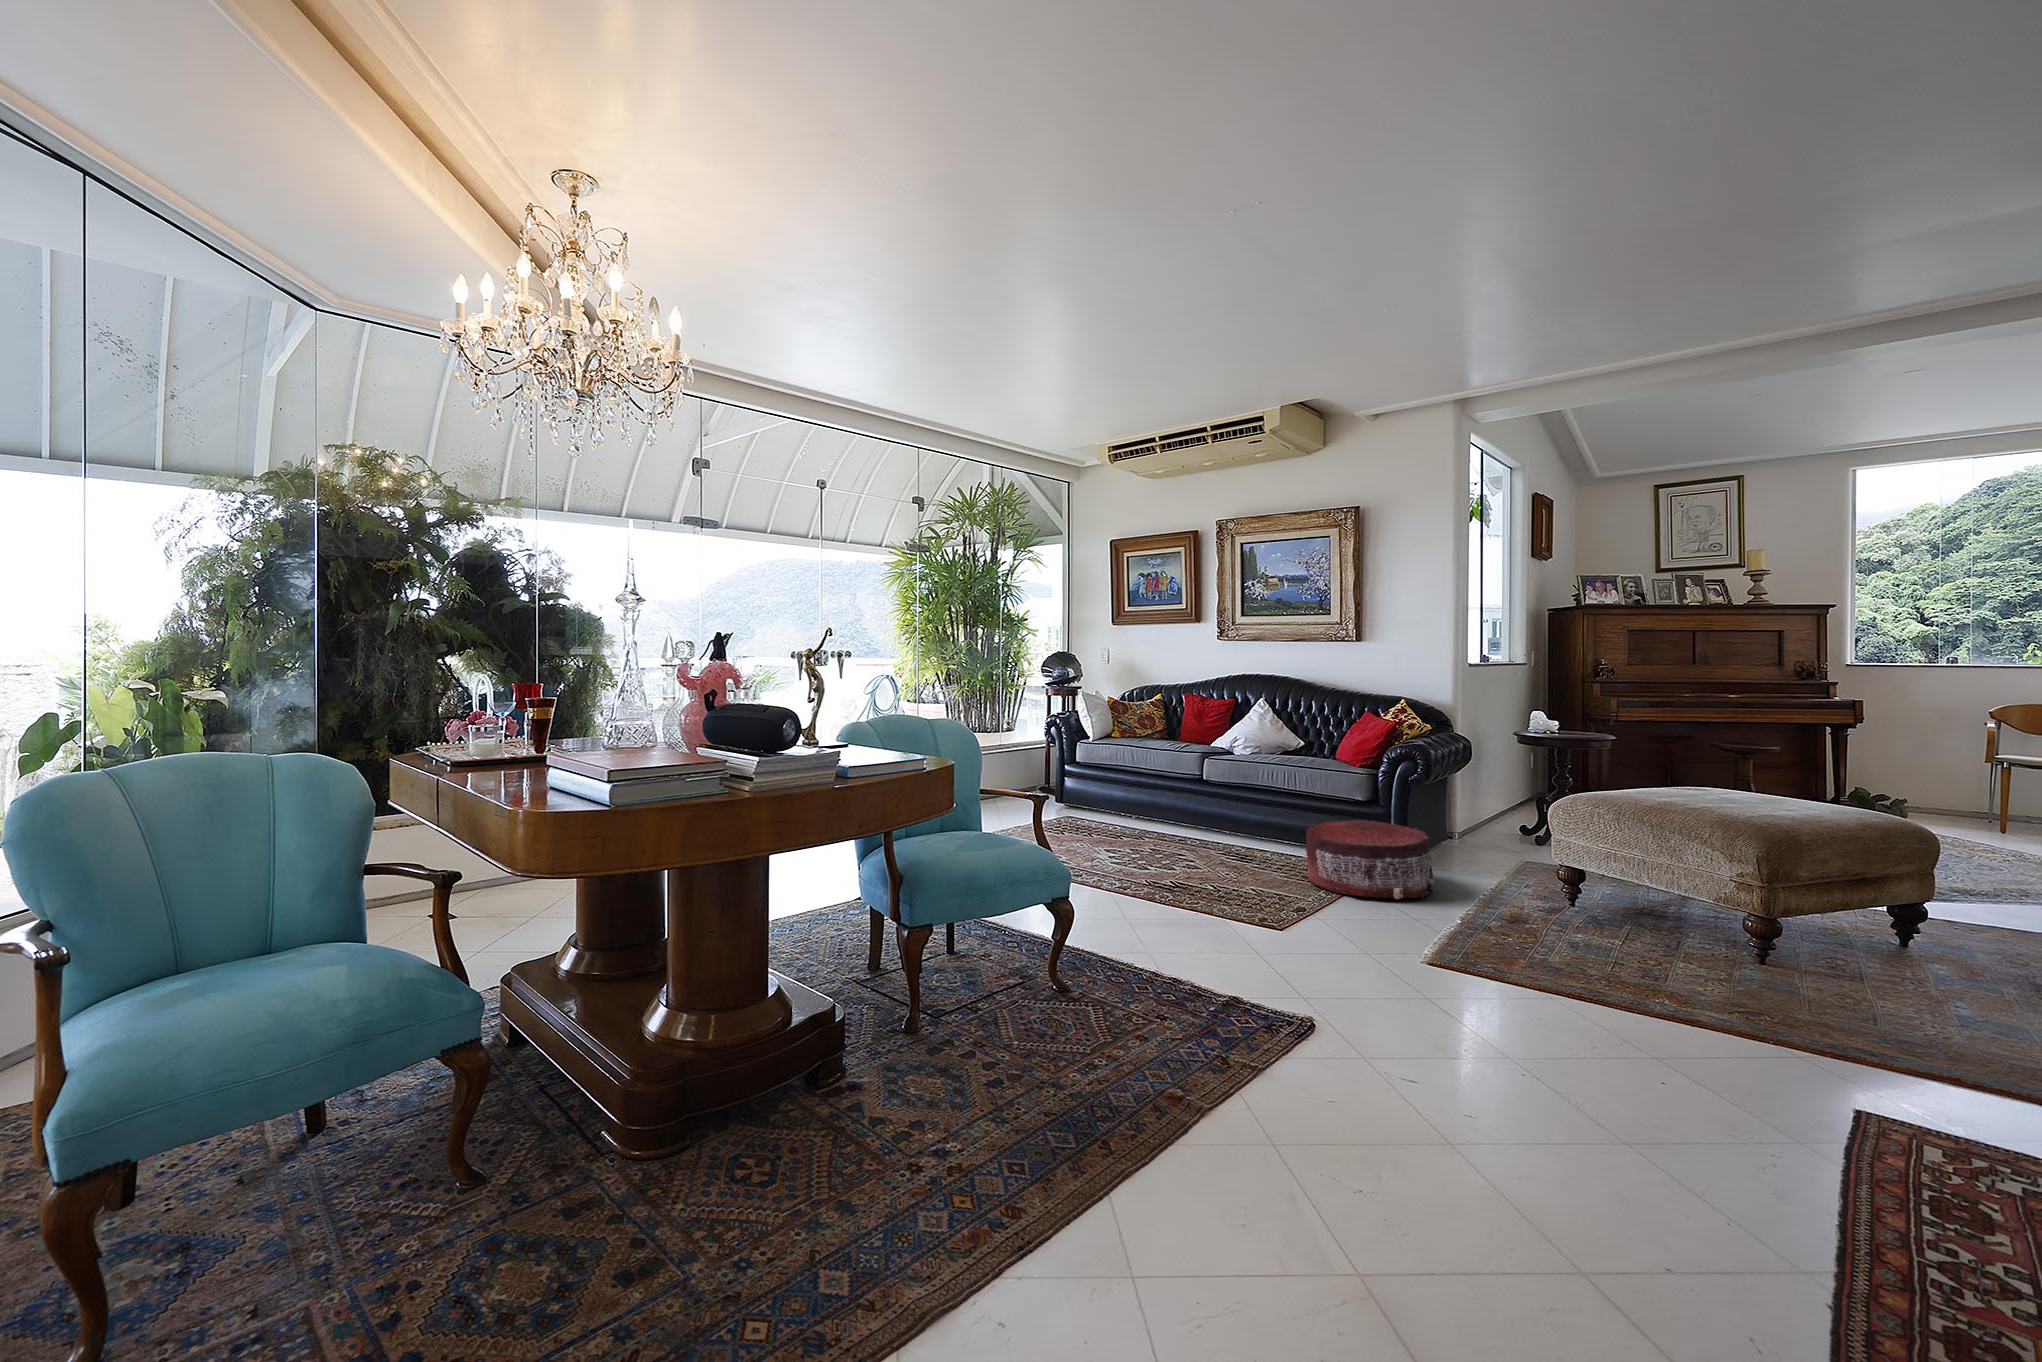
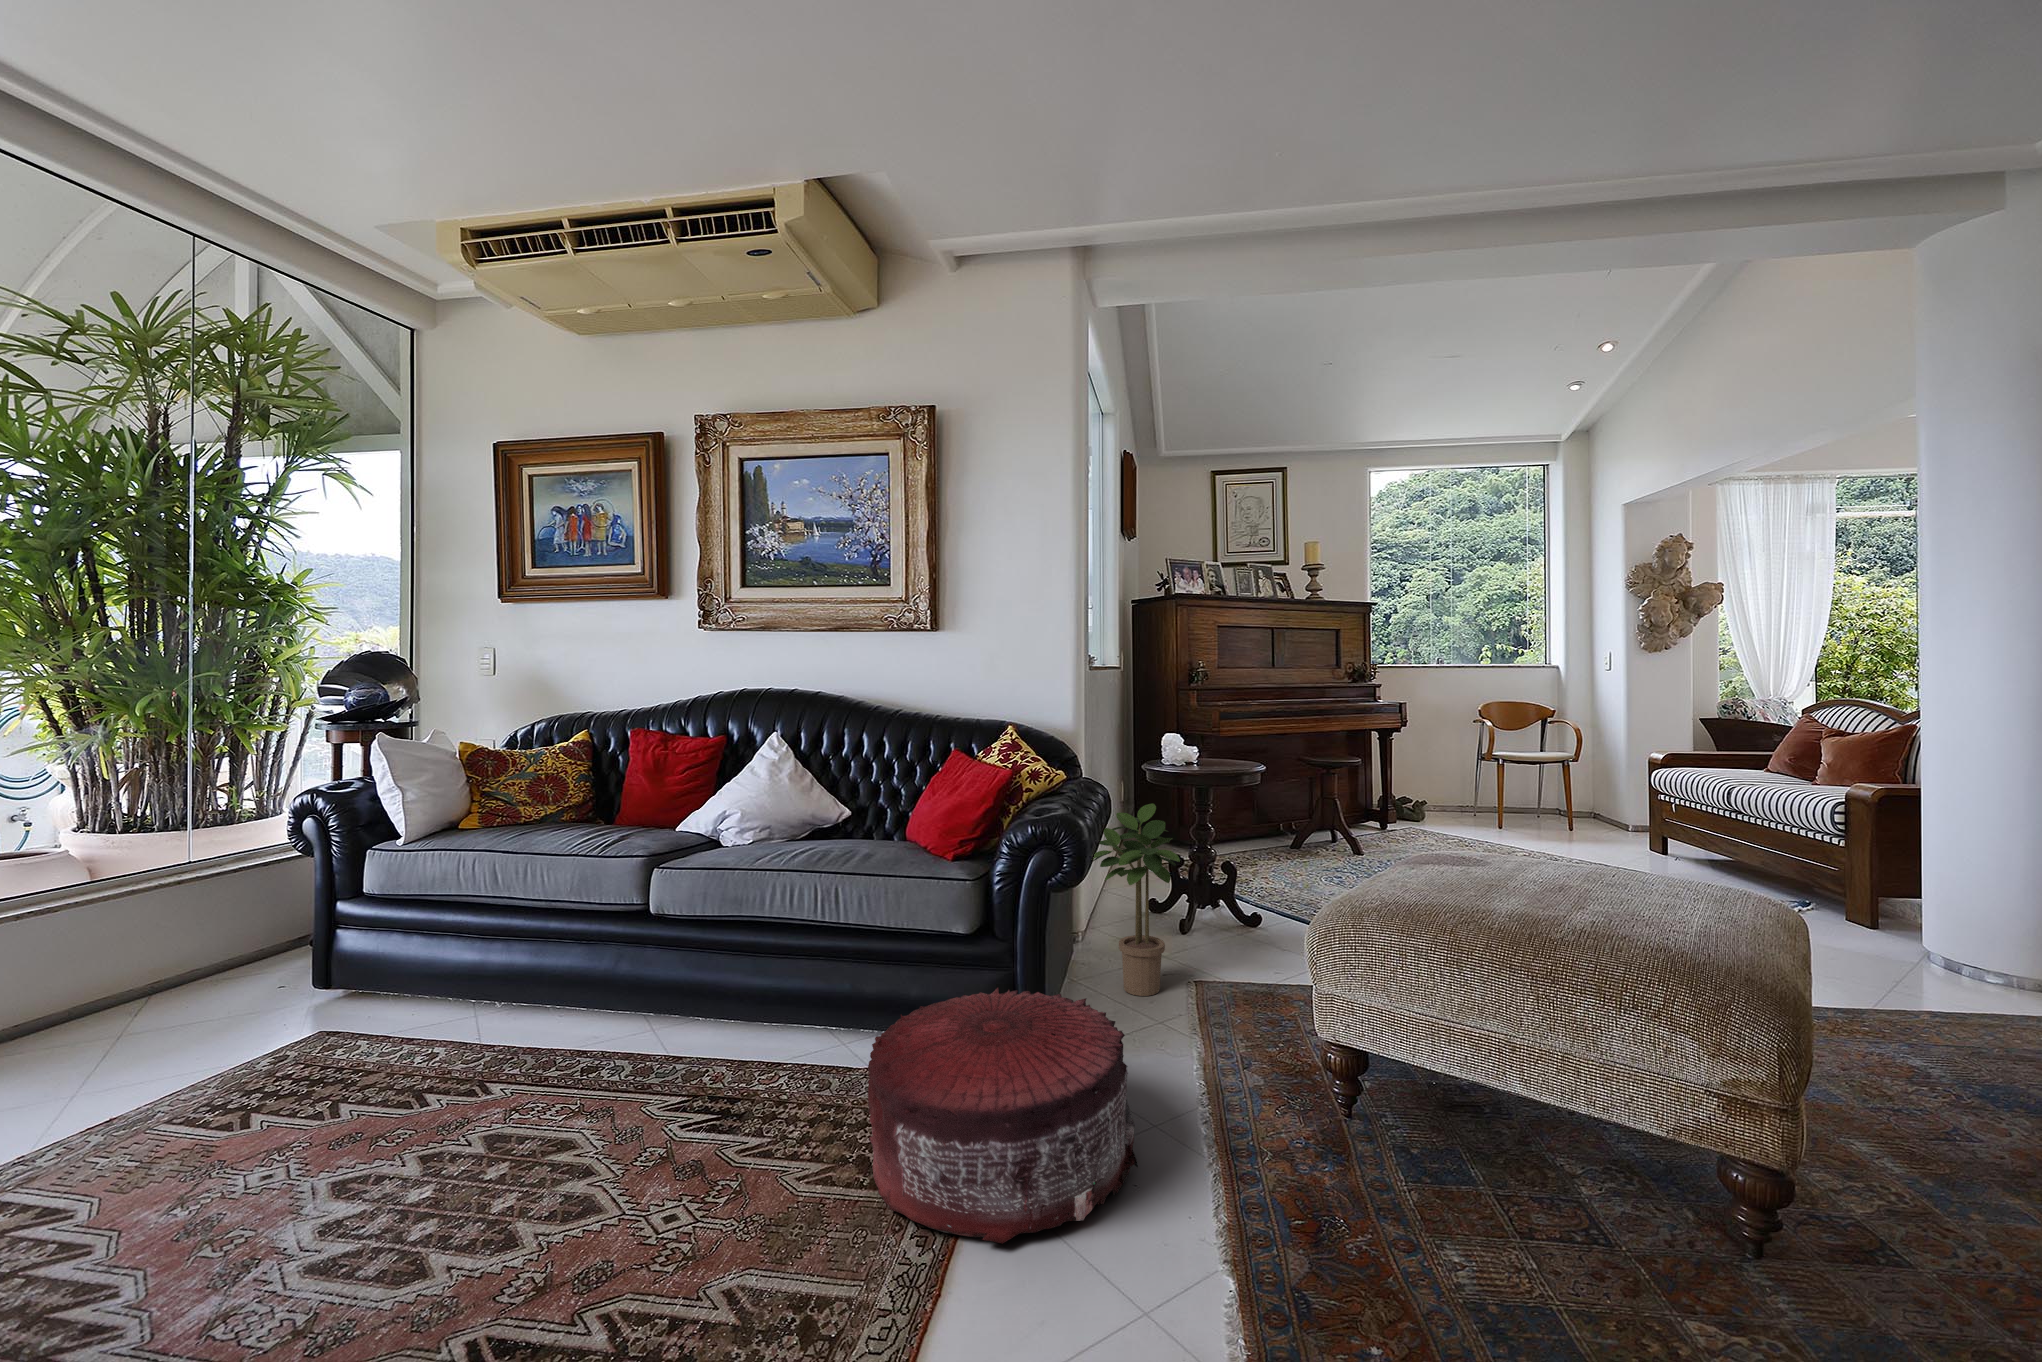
potted plant: none [1449,751,1510,862] -> present [1093,804,1180,996]

